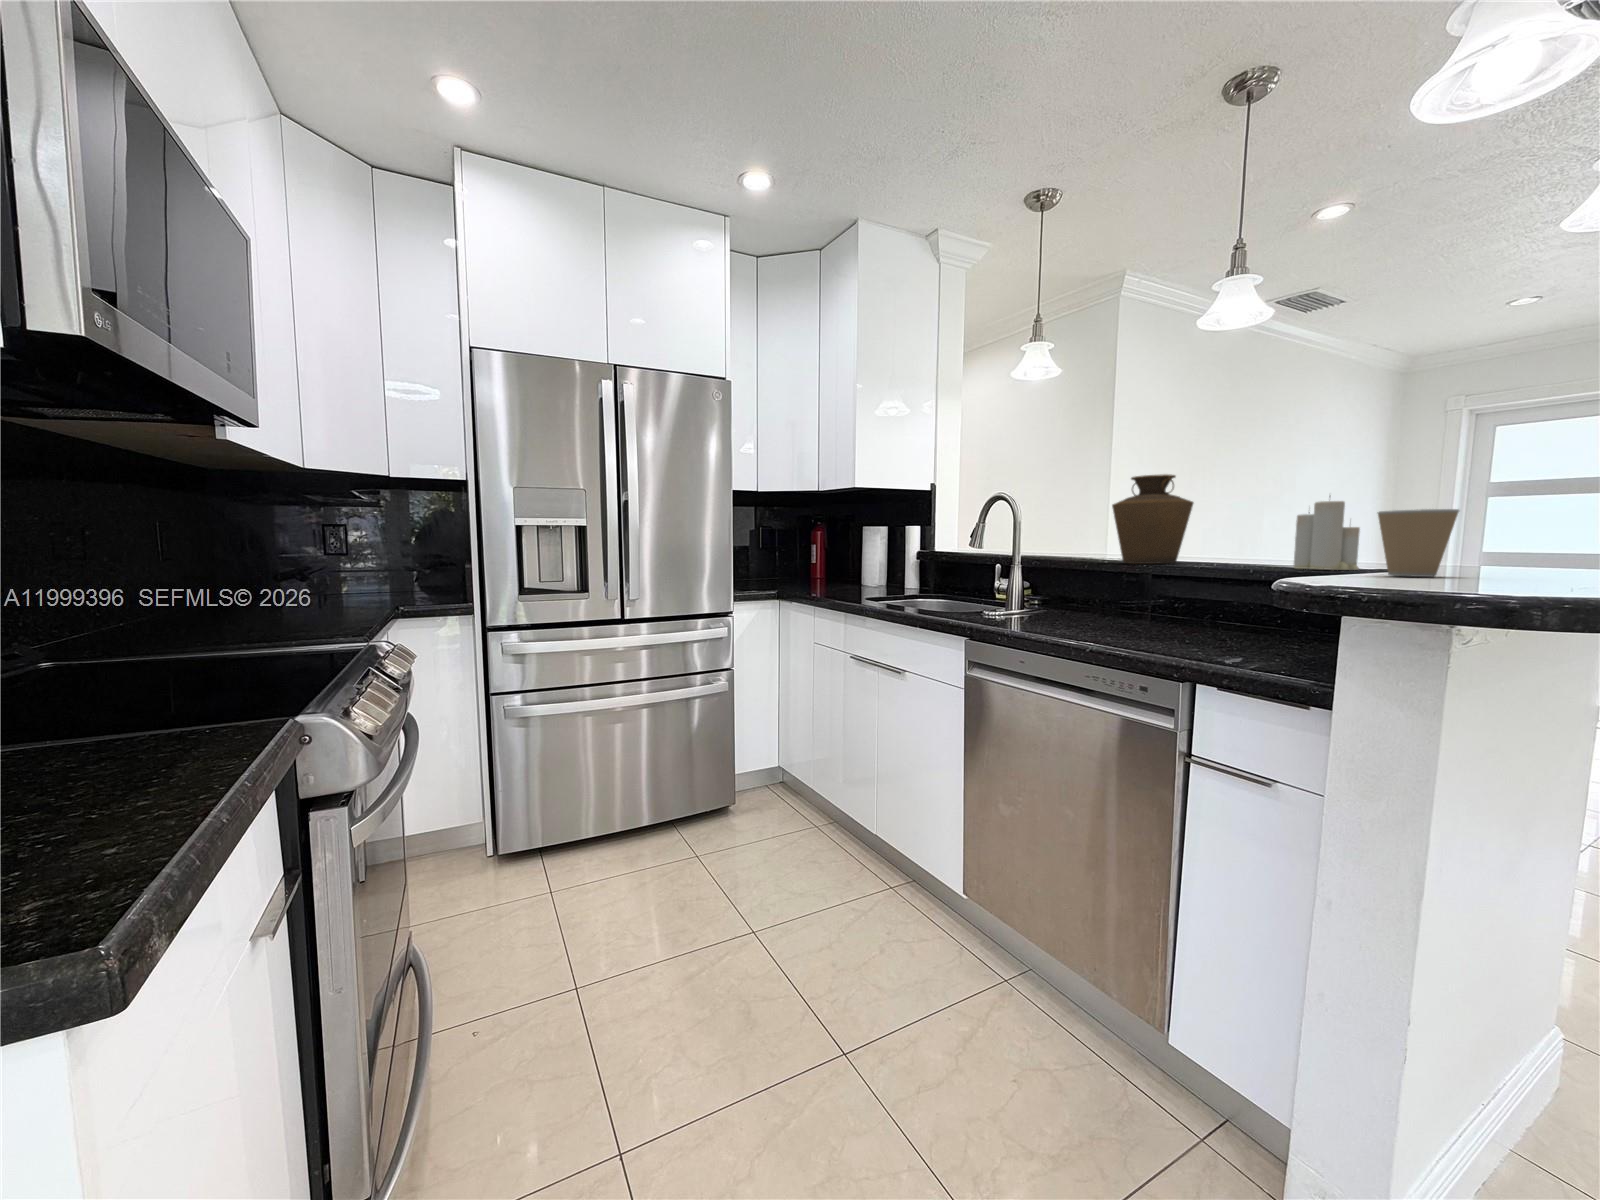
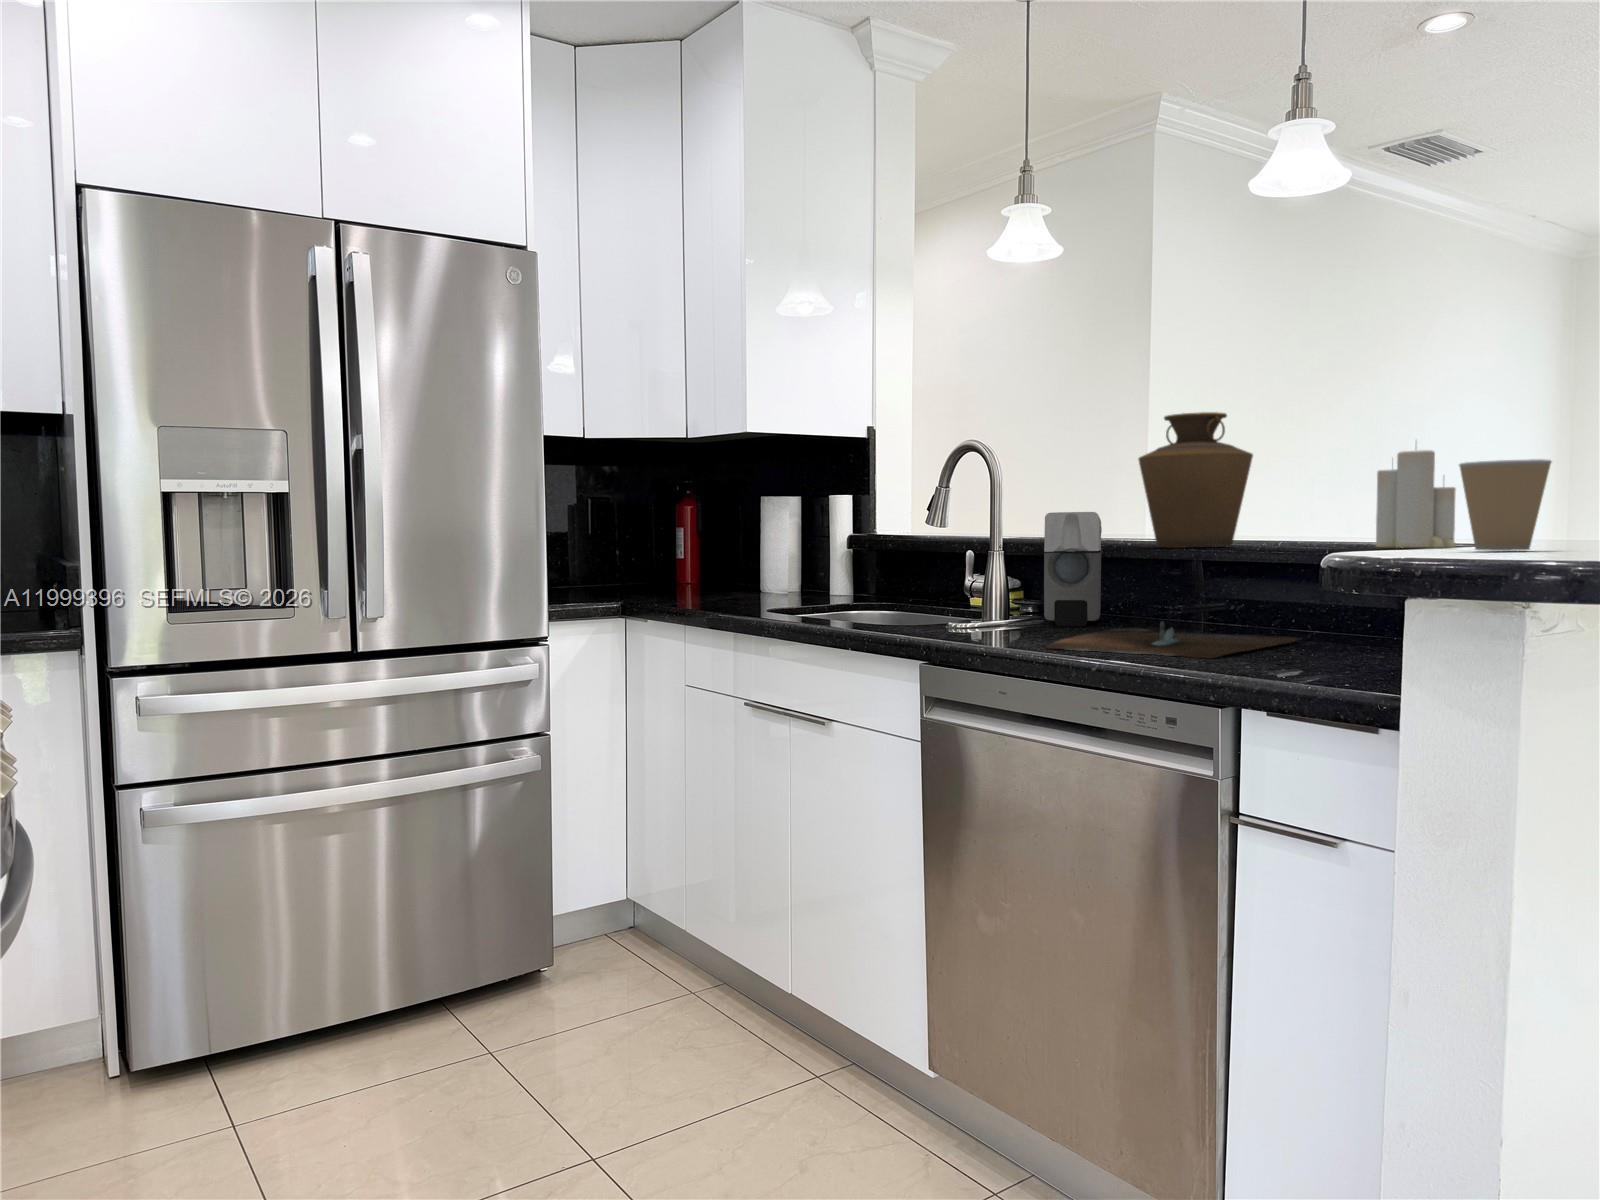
soap dispenser: none [1046,540,1085,614] -> present [1044,512,1102,626]
cutting board: none [1049,615,1233,644] -> present [1046,621,1300,658]

